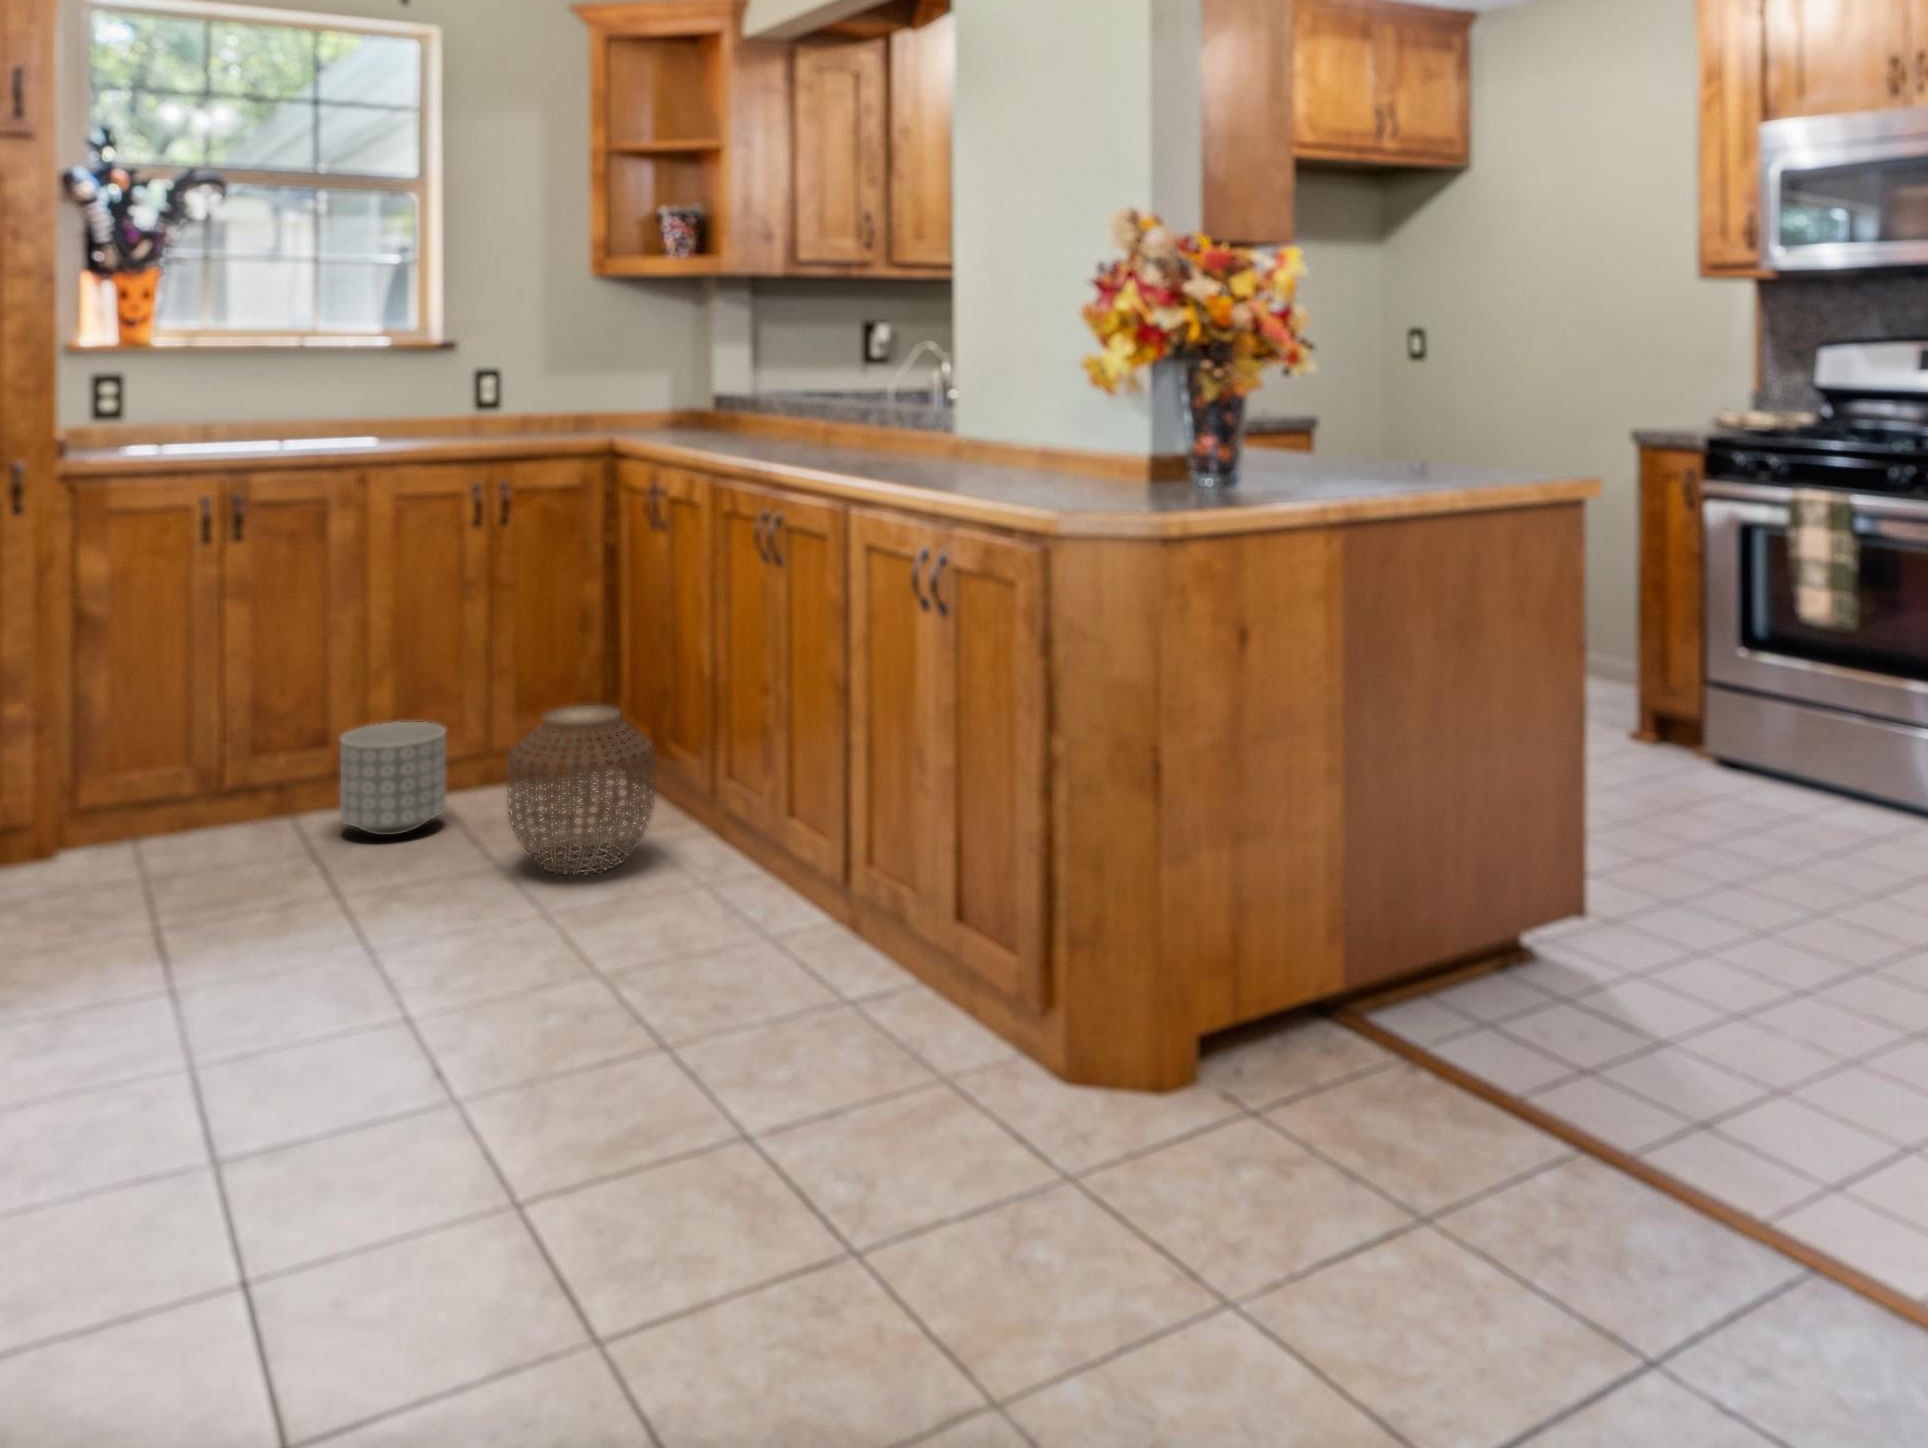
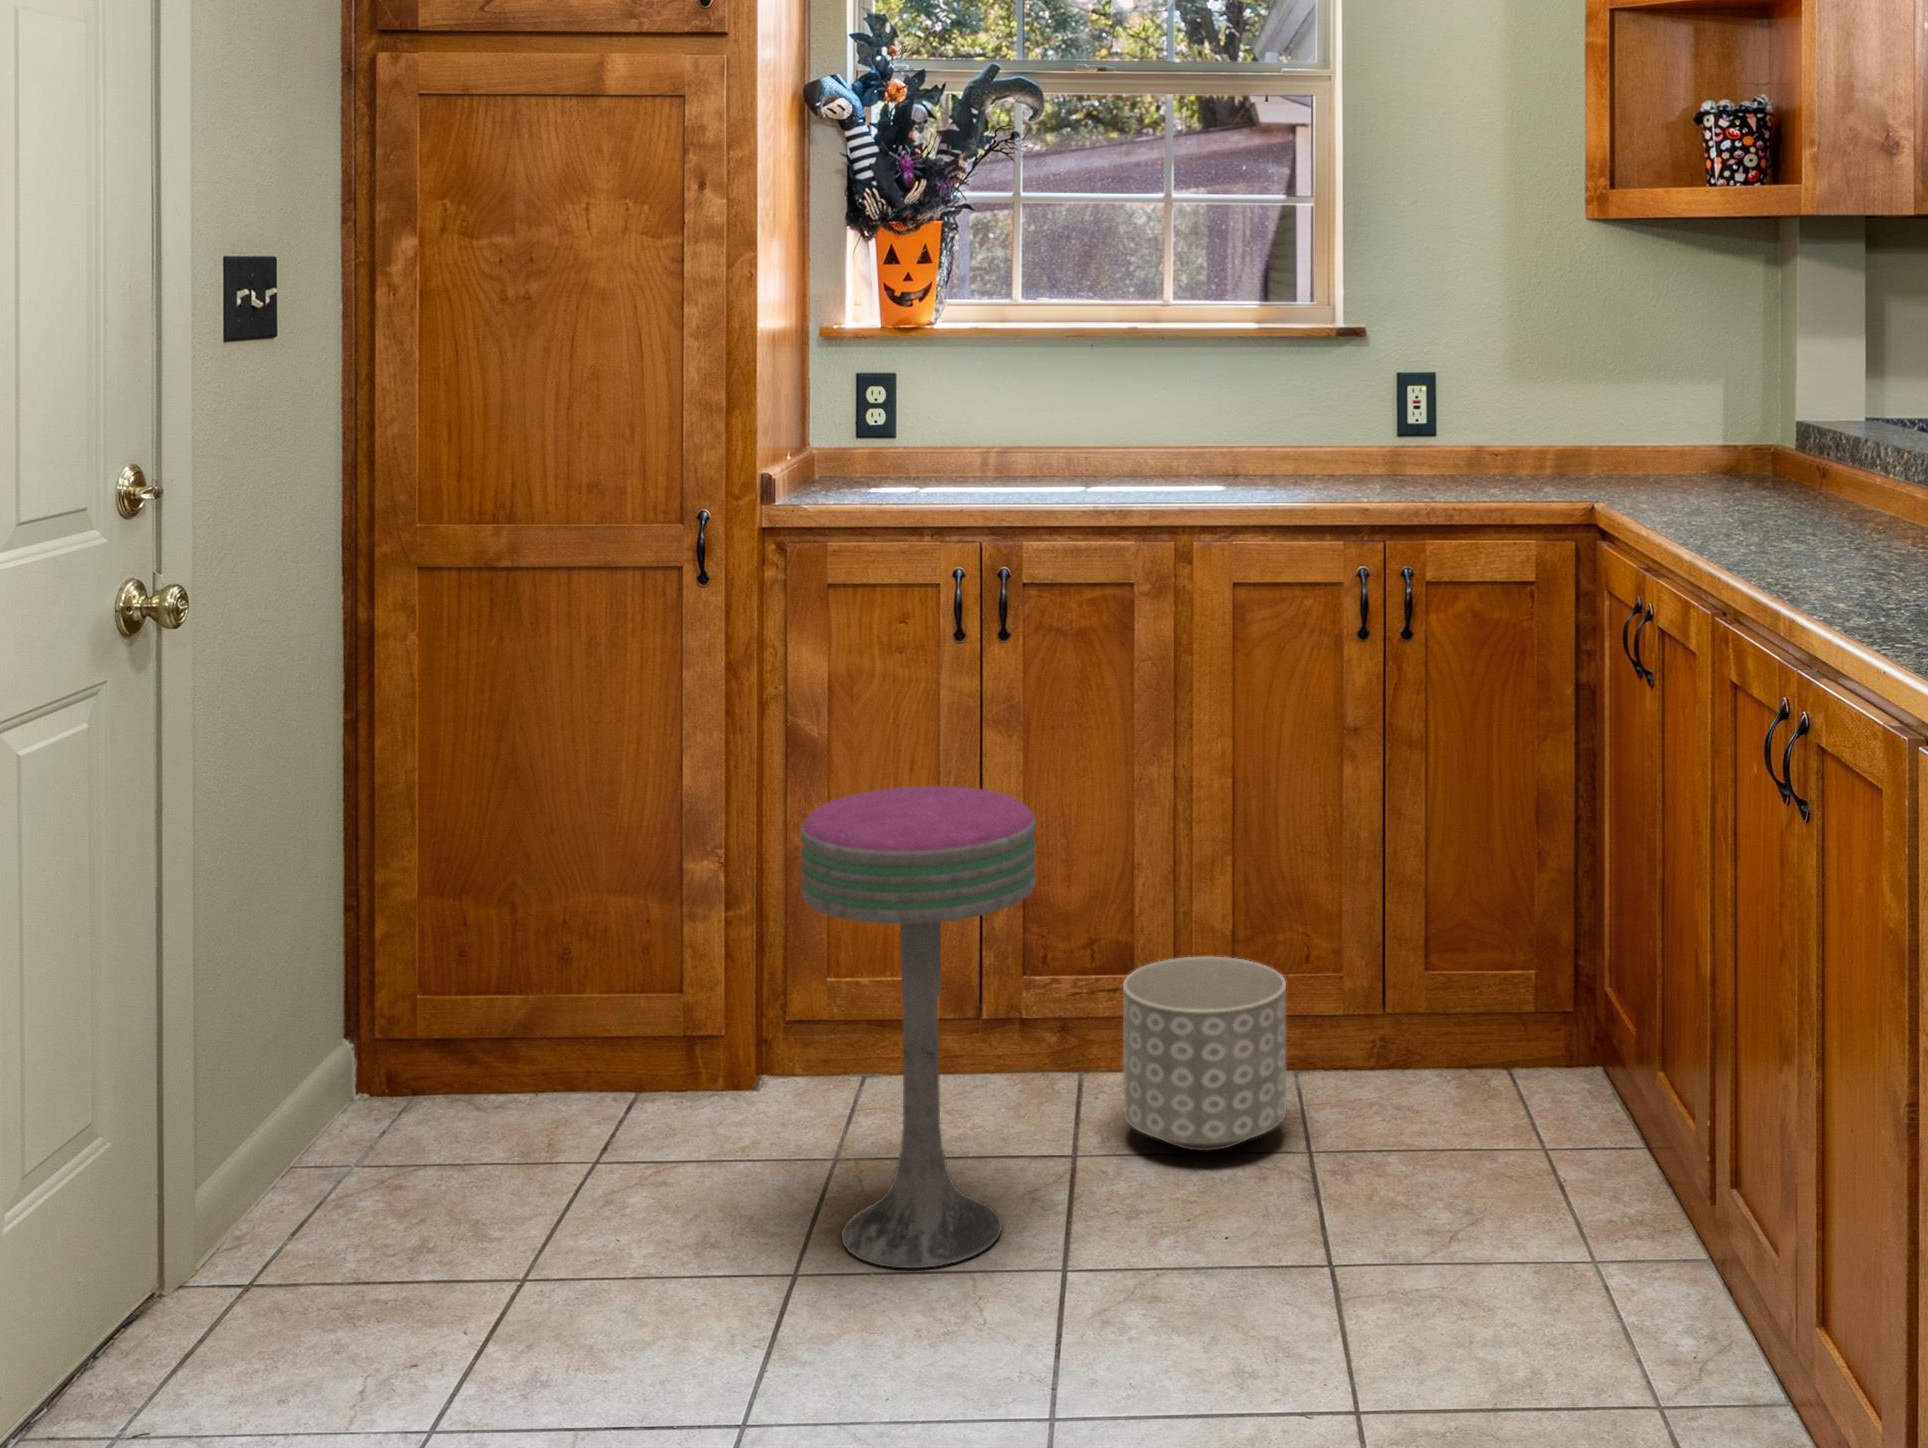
bar stool: none [155,617,313,909] -> present [801,786,1036,1268]
woven basket: present [507,705,655,874] -> none [1334,1003,1594,1321]

